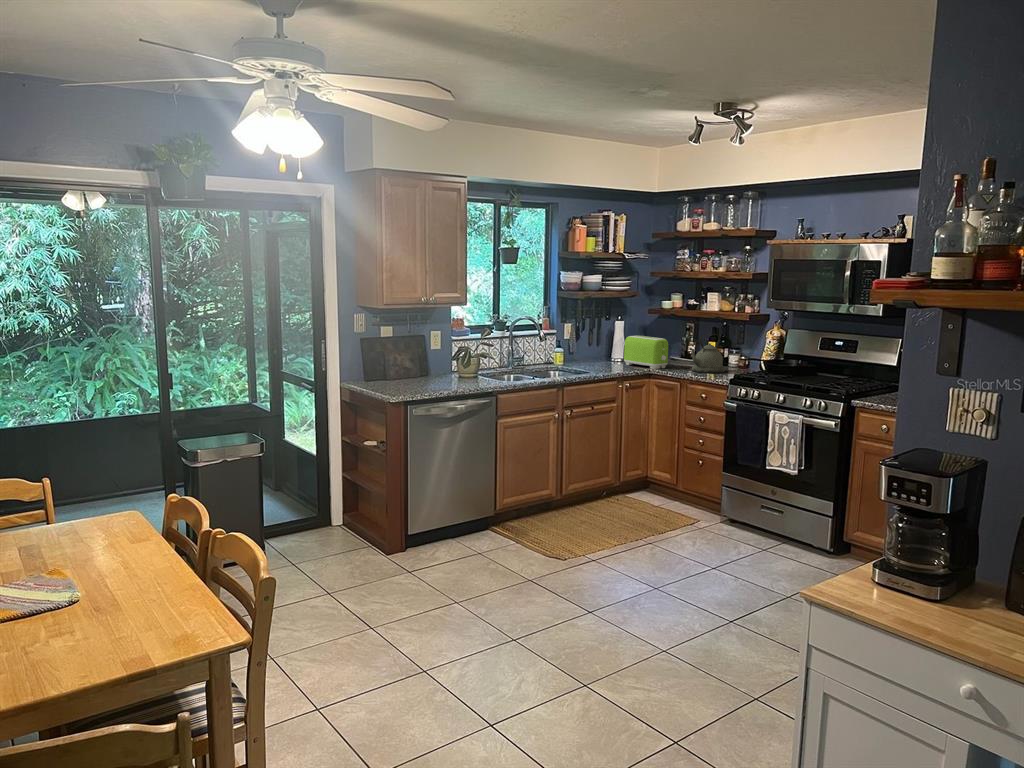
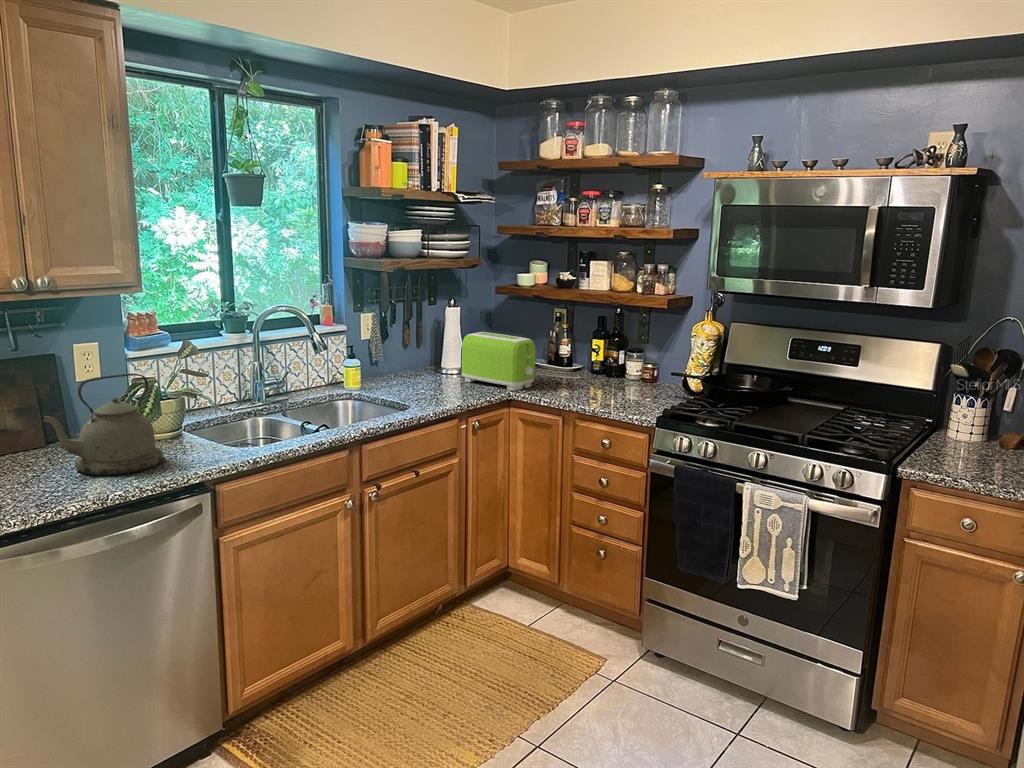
kettle: present [690,334,725,373] -> present [42,374,163,476]

